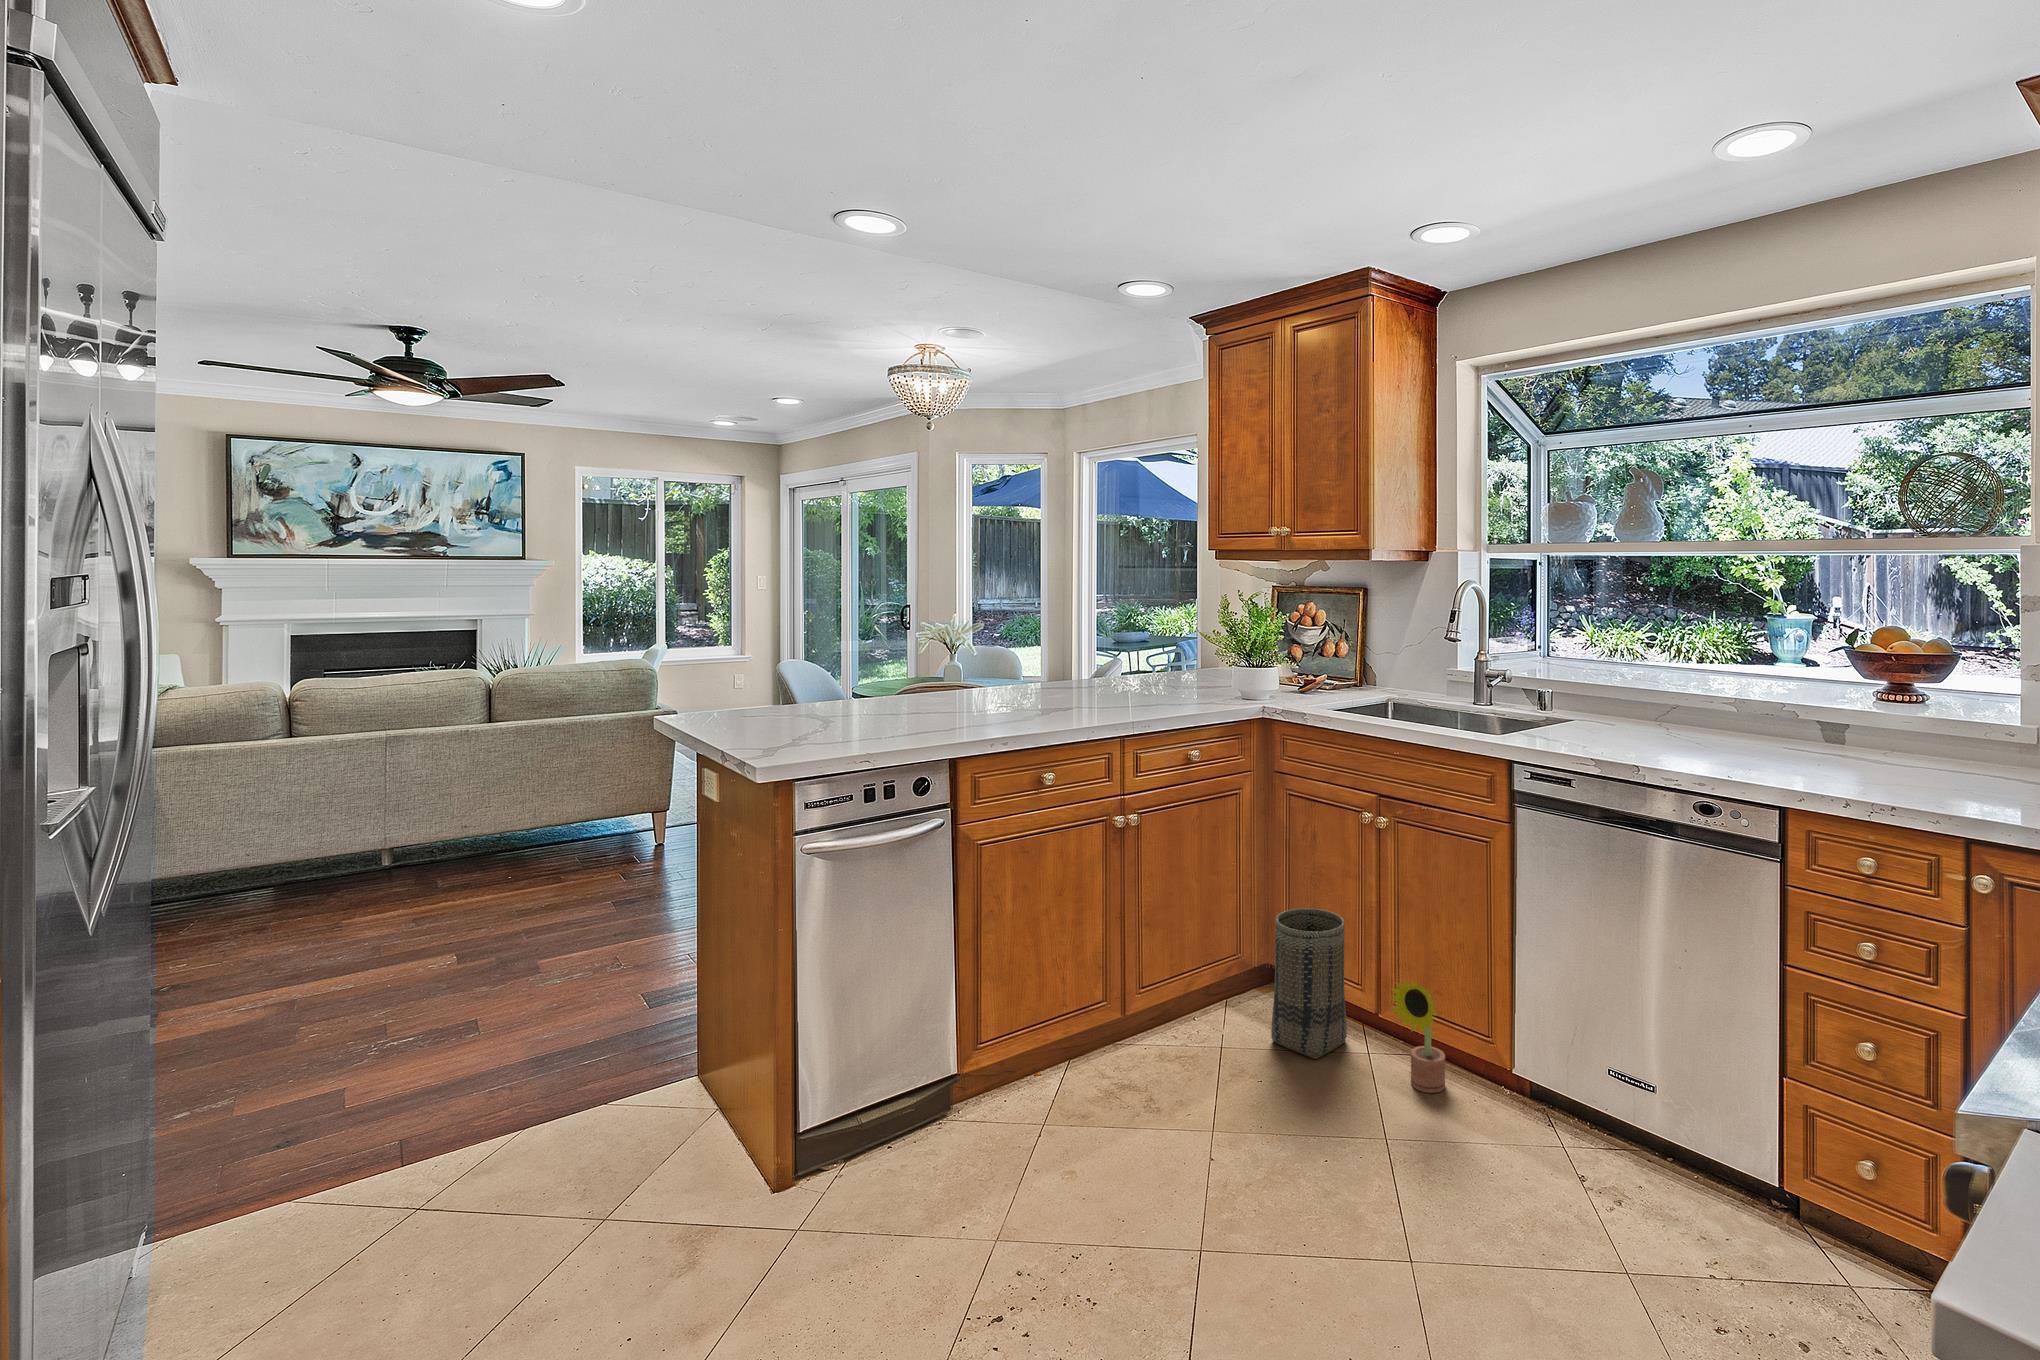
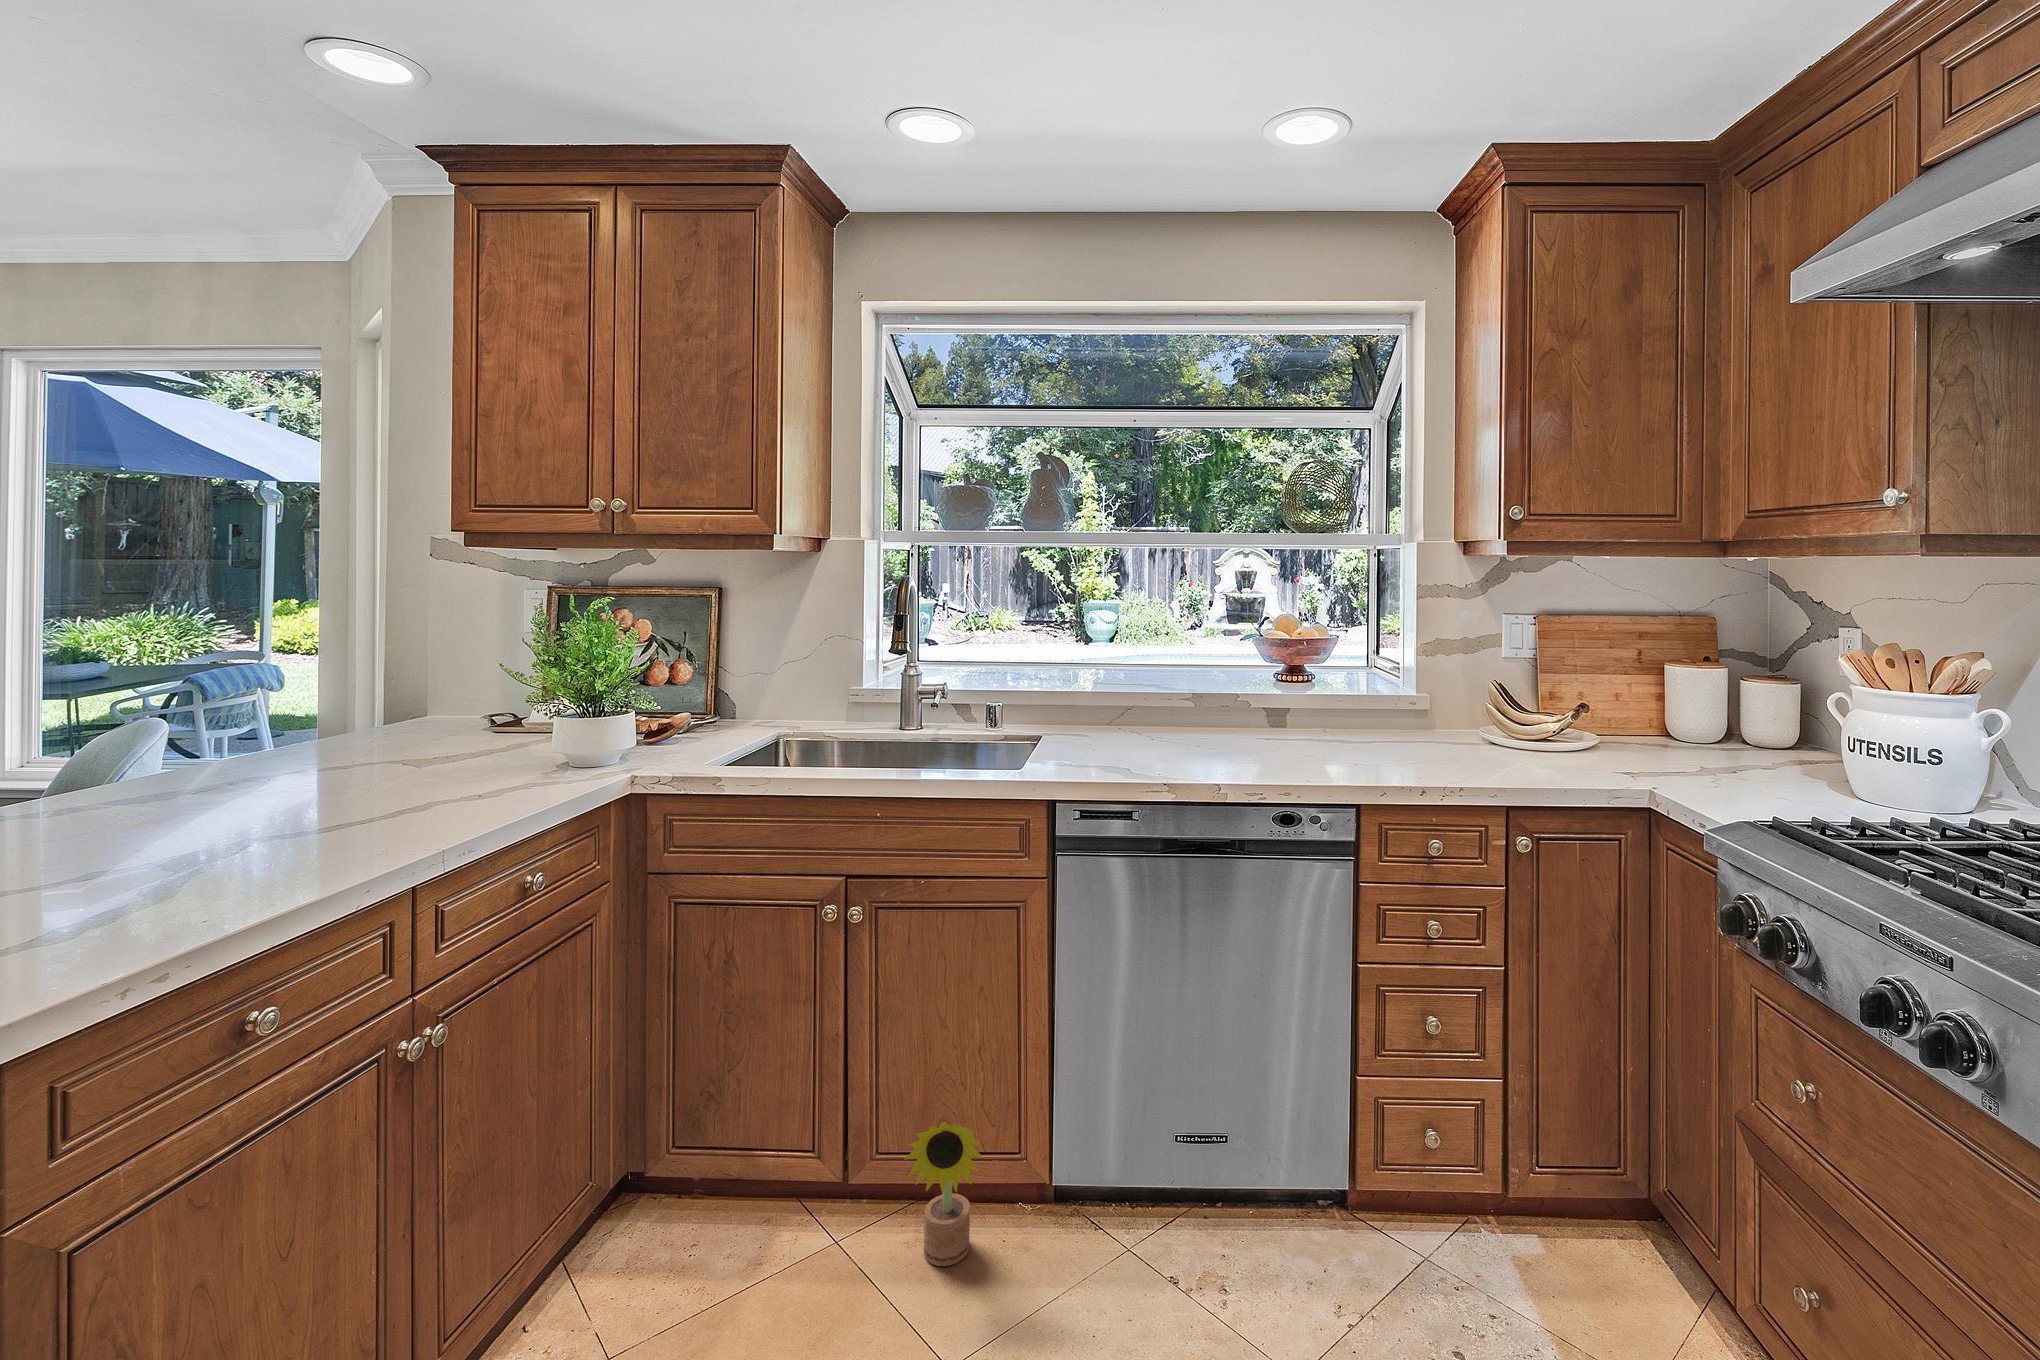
basket: present [1271,908,1347,1059] -> none [691,1058,808,1300]

